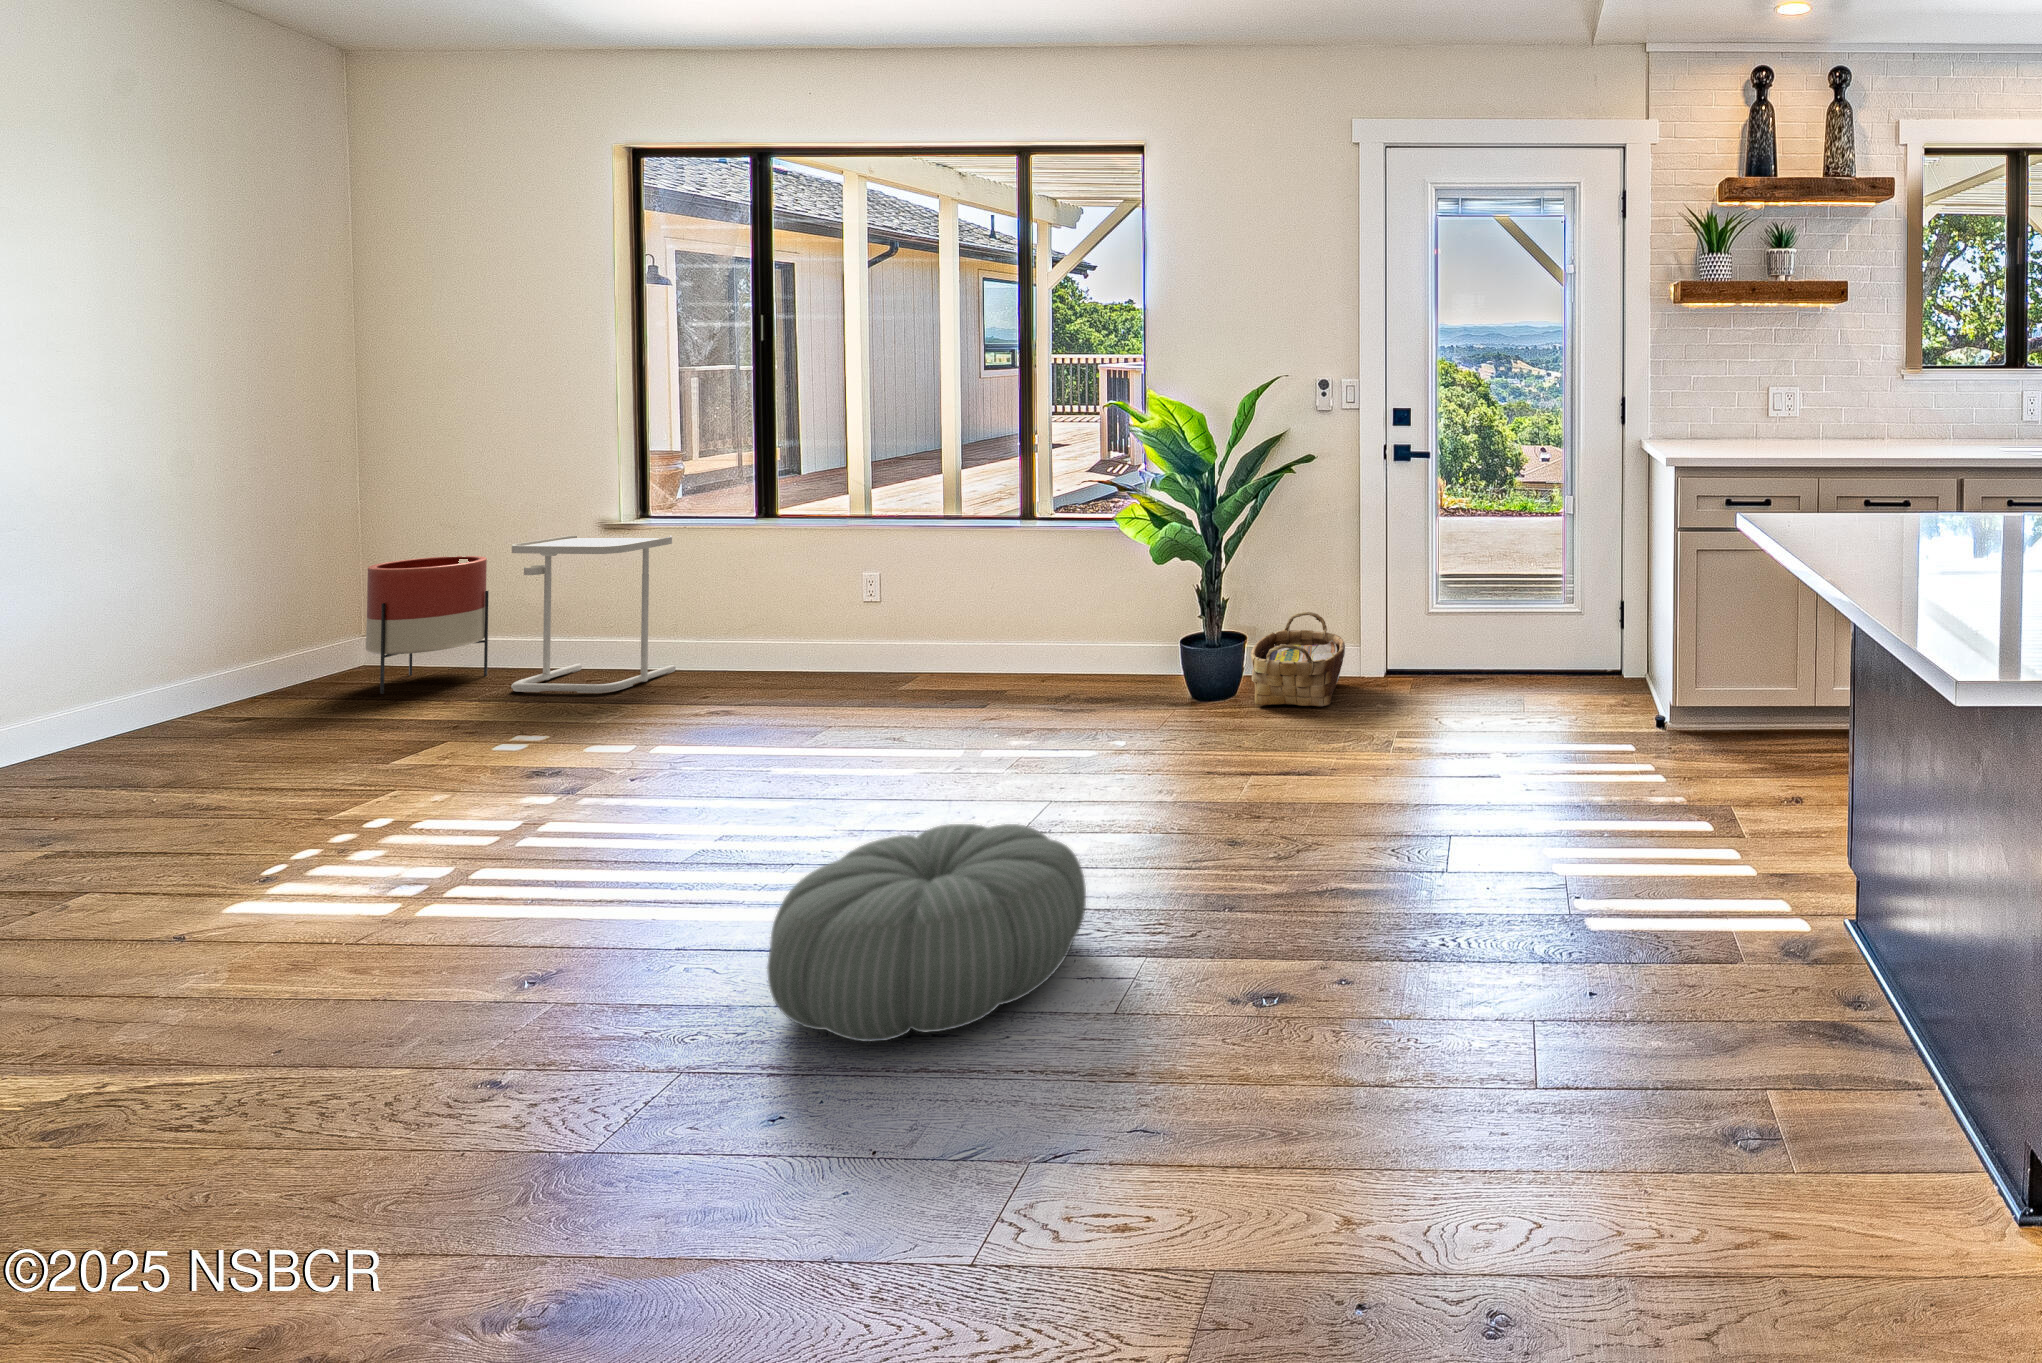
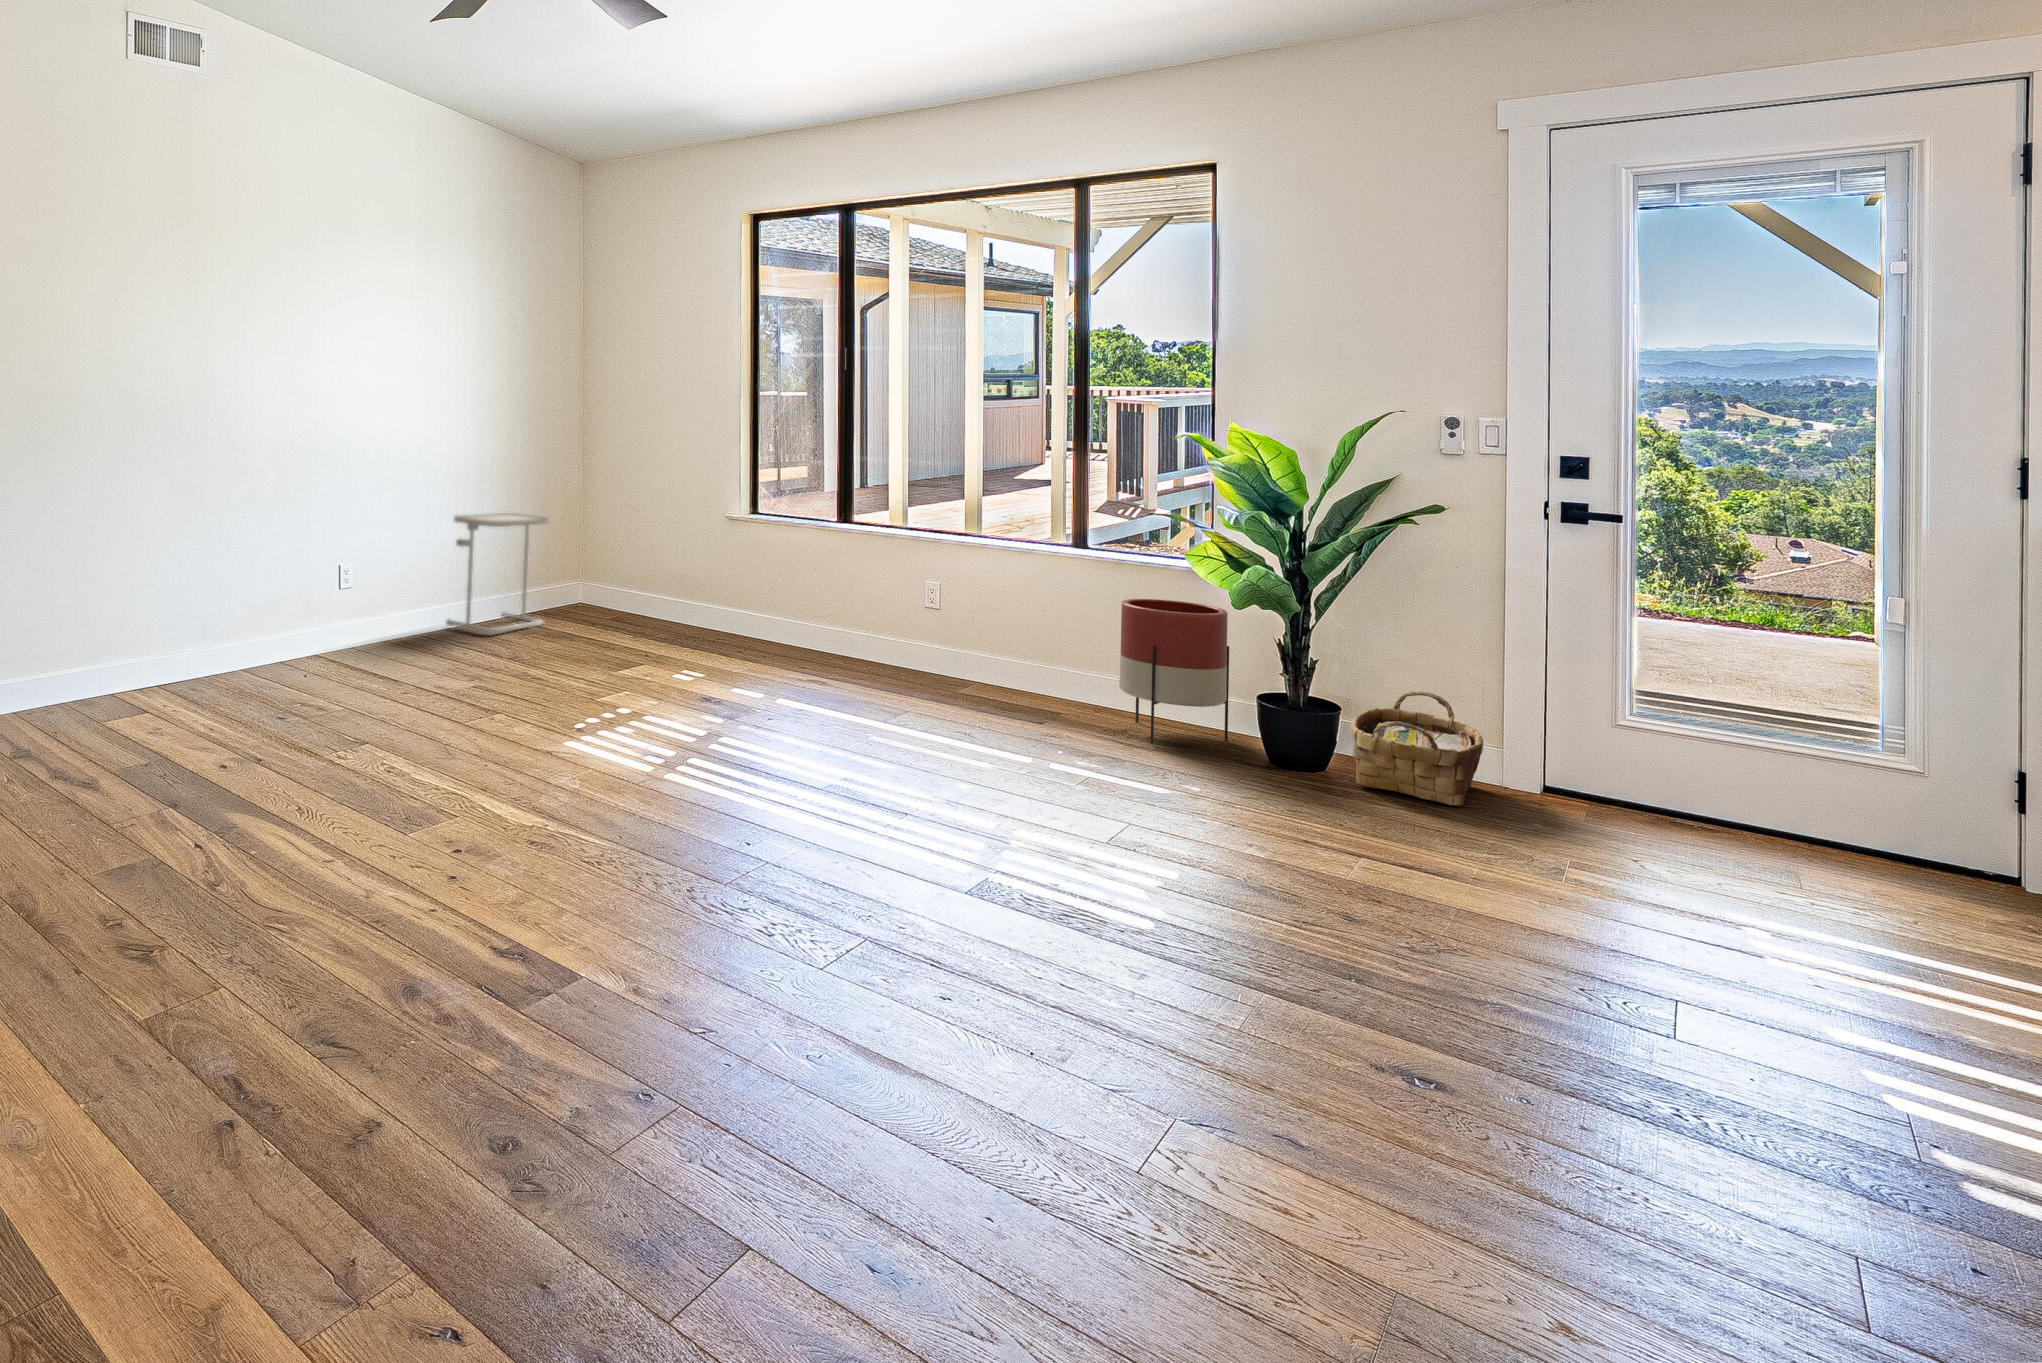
side table: present [511,535,676,693] -> present [446,513,549,634]
planter: present [366,556,489,694] -> present [1119,599,1229,744]
pouf: present [767,824,1086,1041] -> none [917,804,1198,988]

